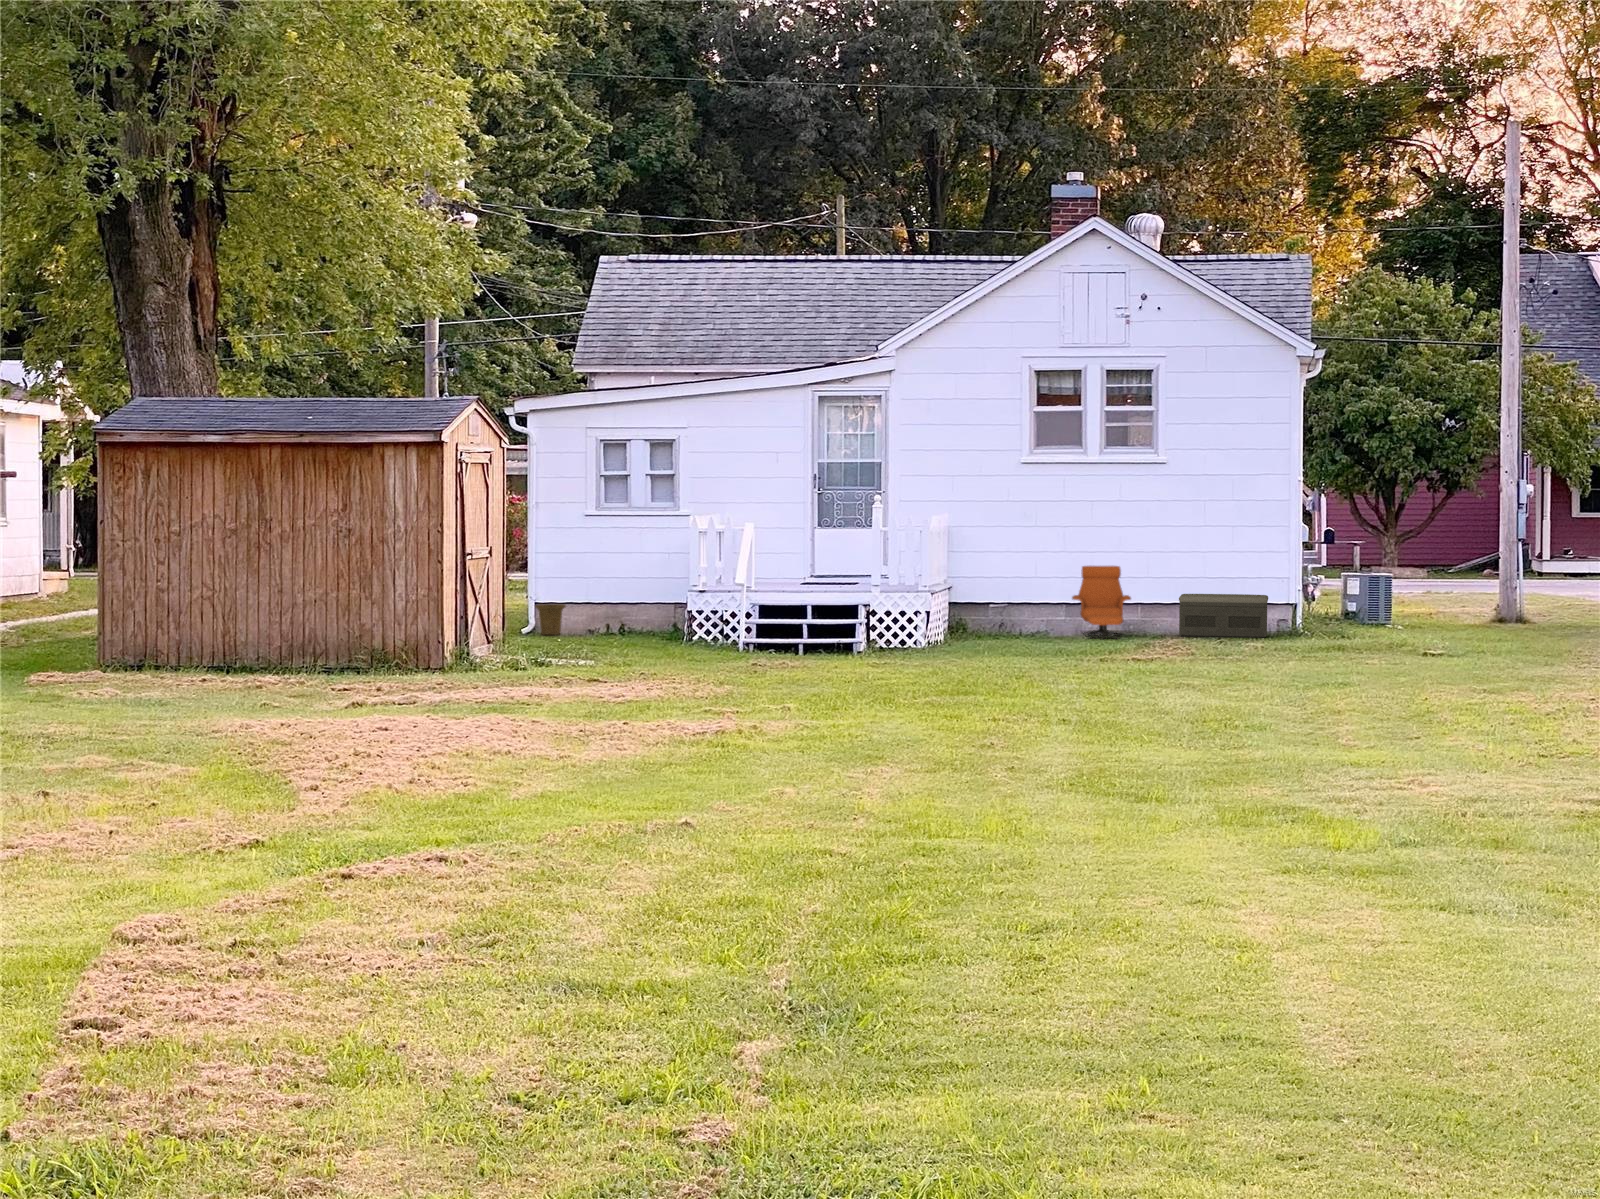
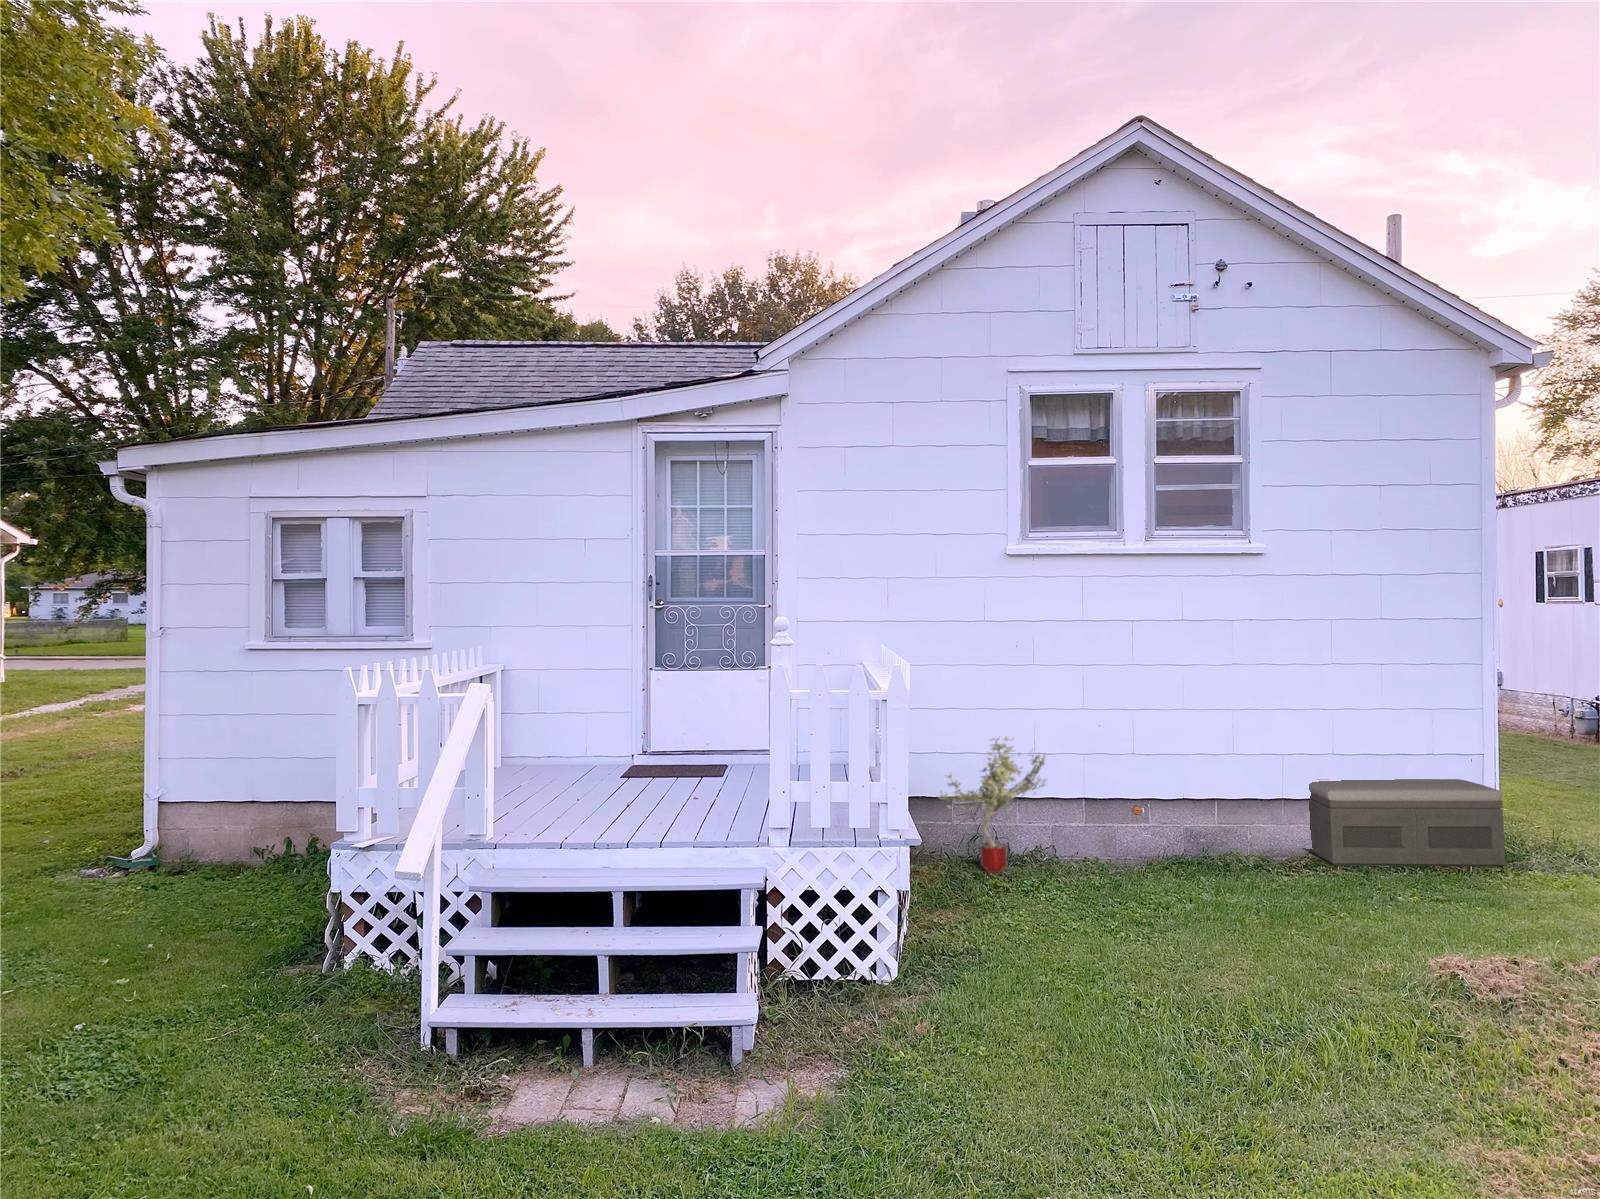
potted tree: none [969,563,1029,636] -> present [938,736,1047,873]
lounge chair: present [1072,566,1131,640] -> none [1120,734,1262,896]
basket: present [535,604,566,635] -> none [98,840,173,911]

